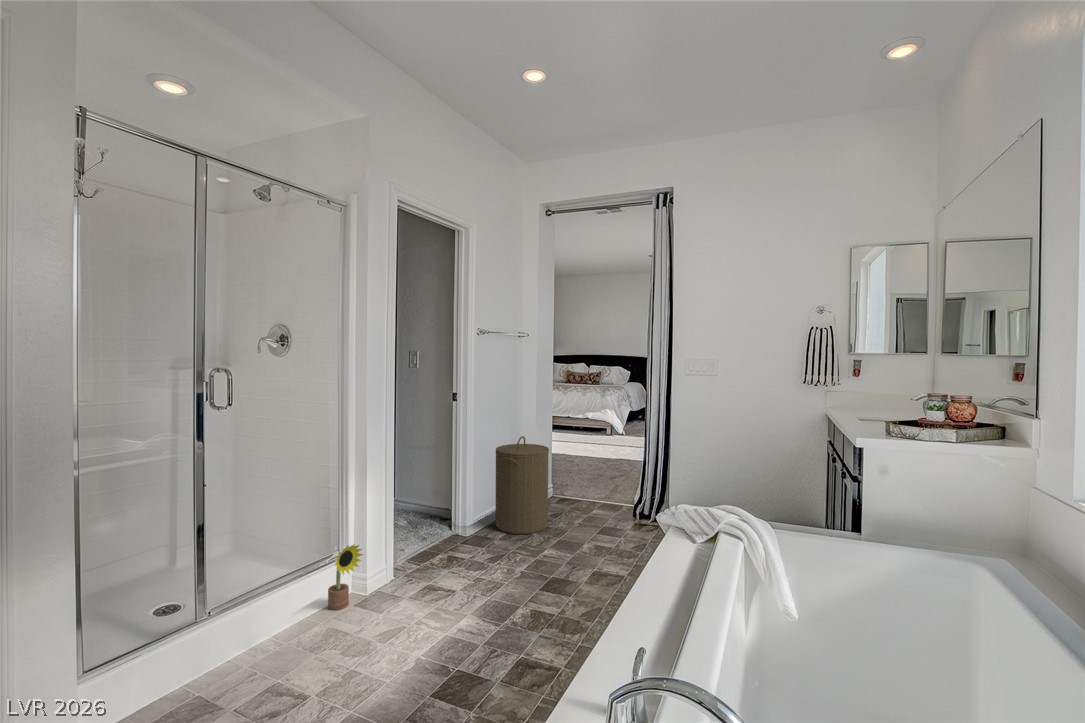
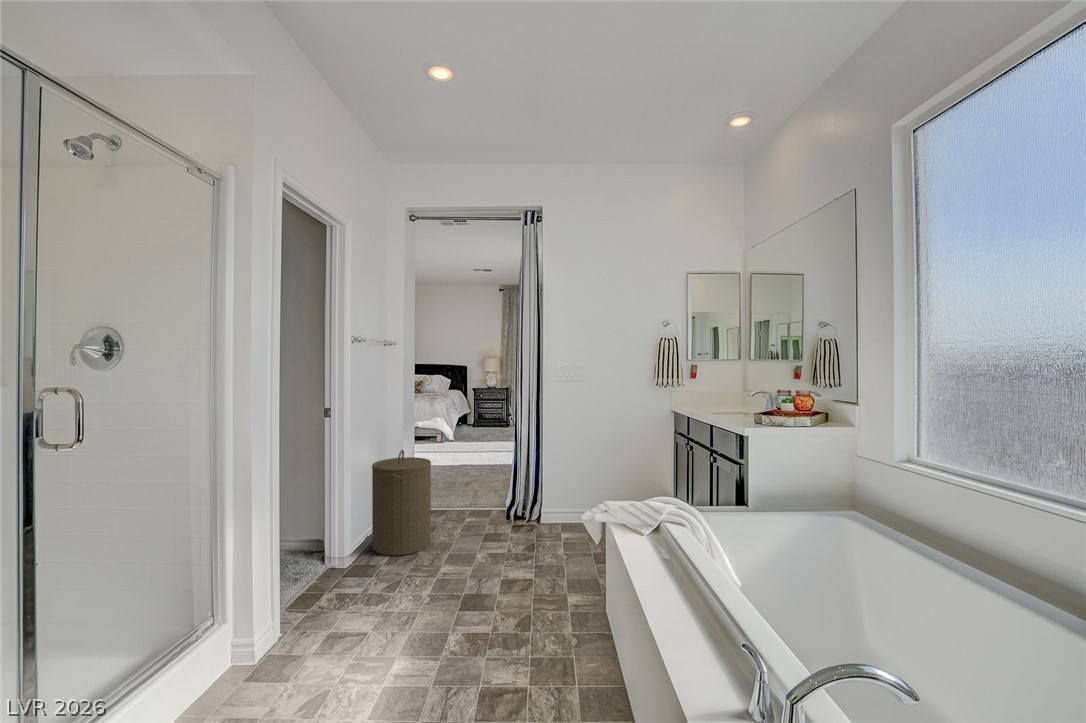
decorative plant: present [328,545,363,610] -> none [203,603,254,696]

